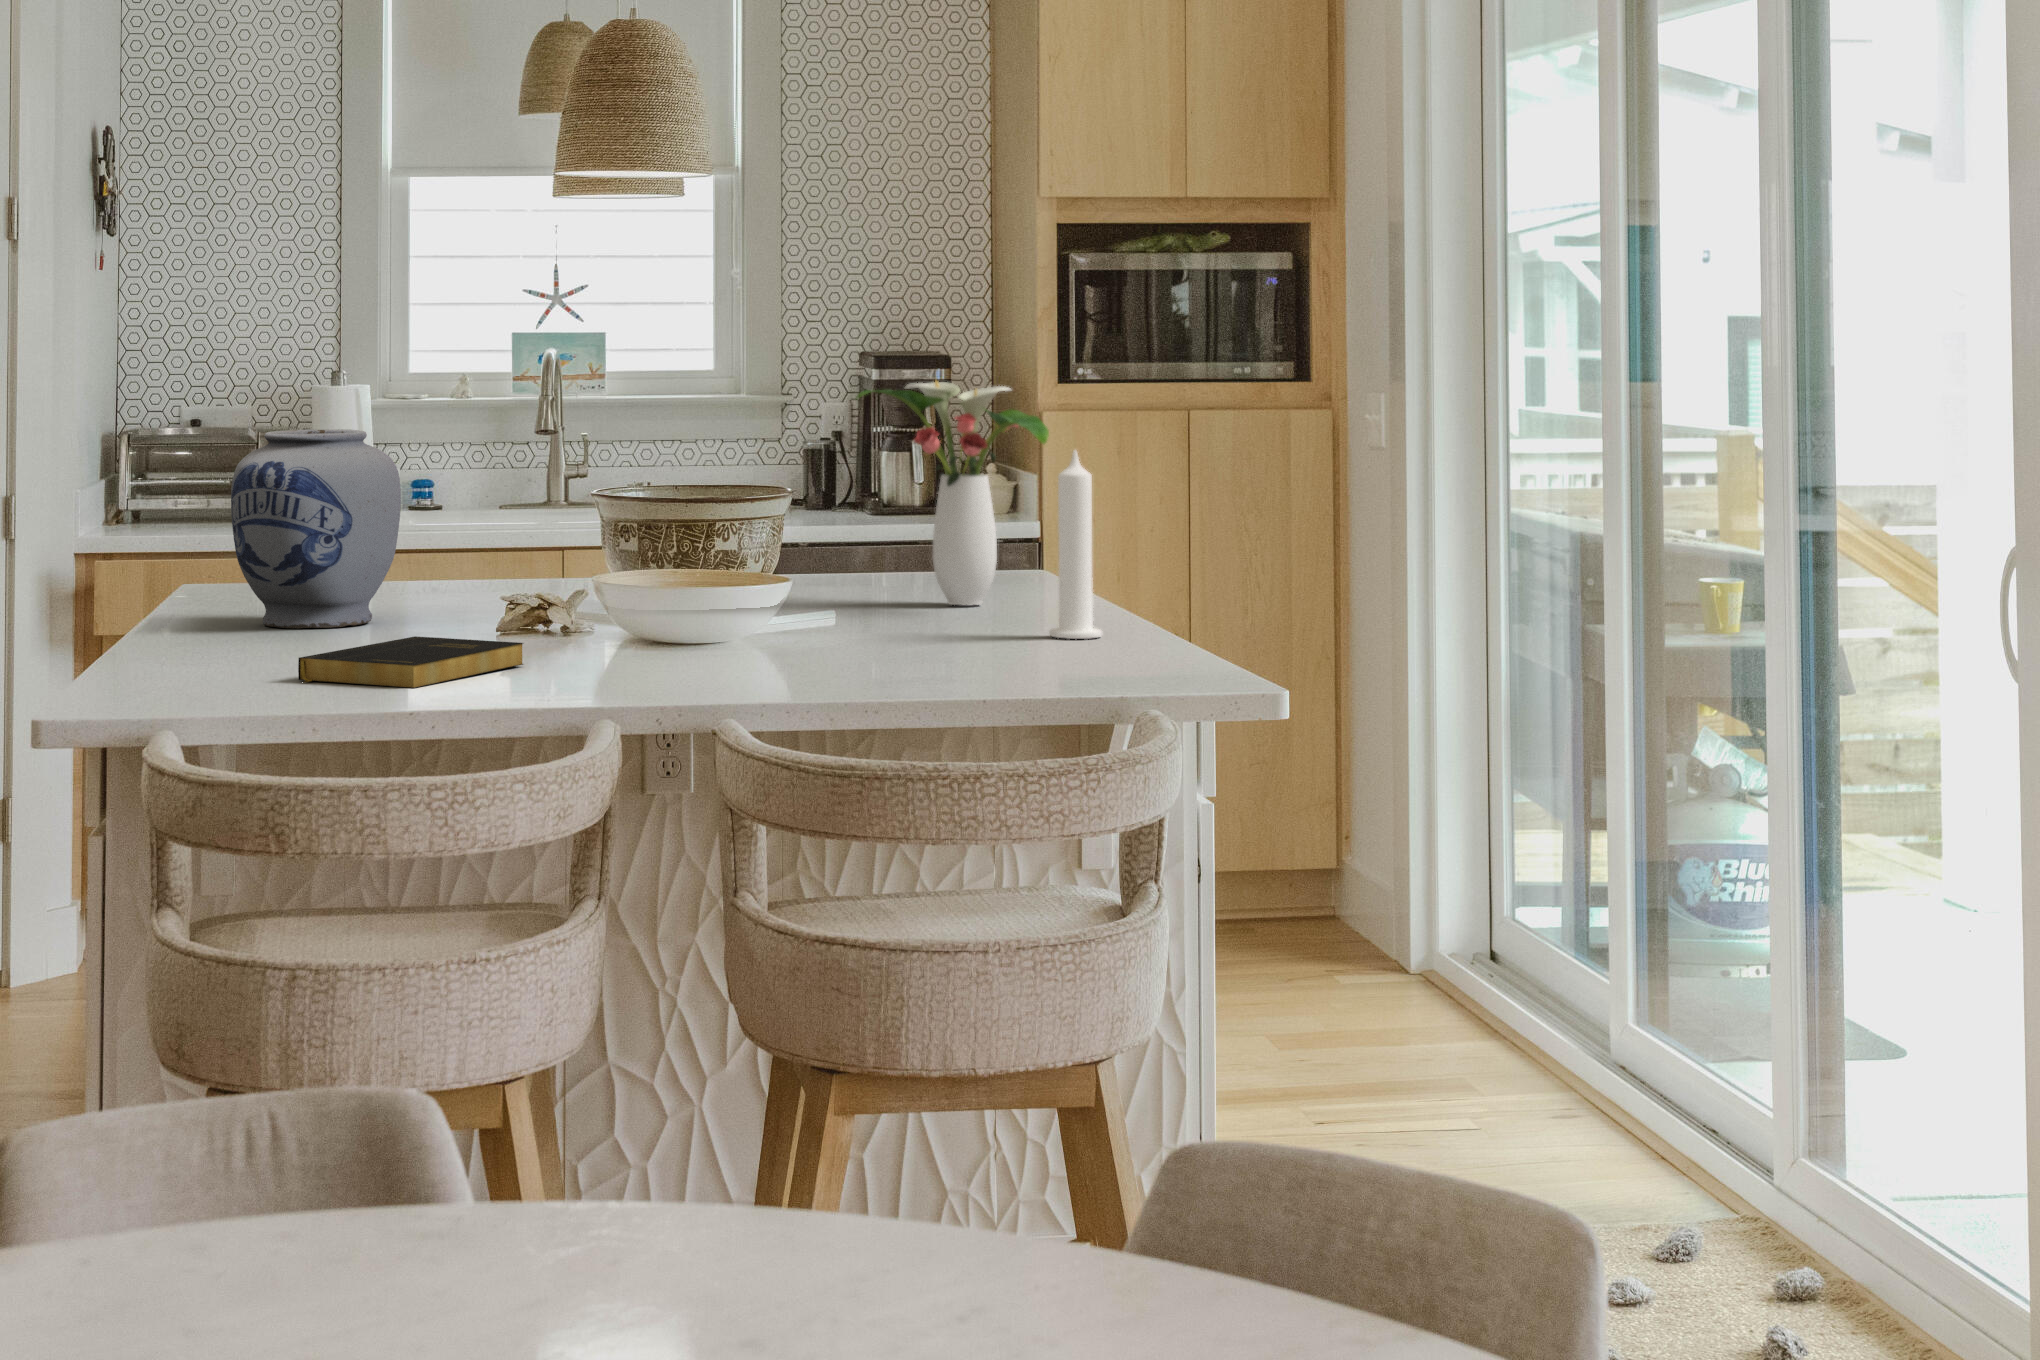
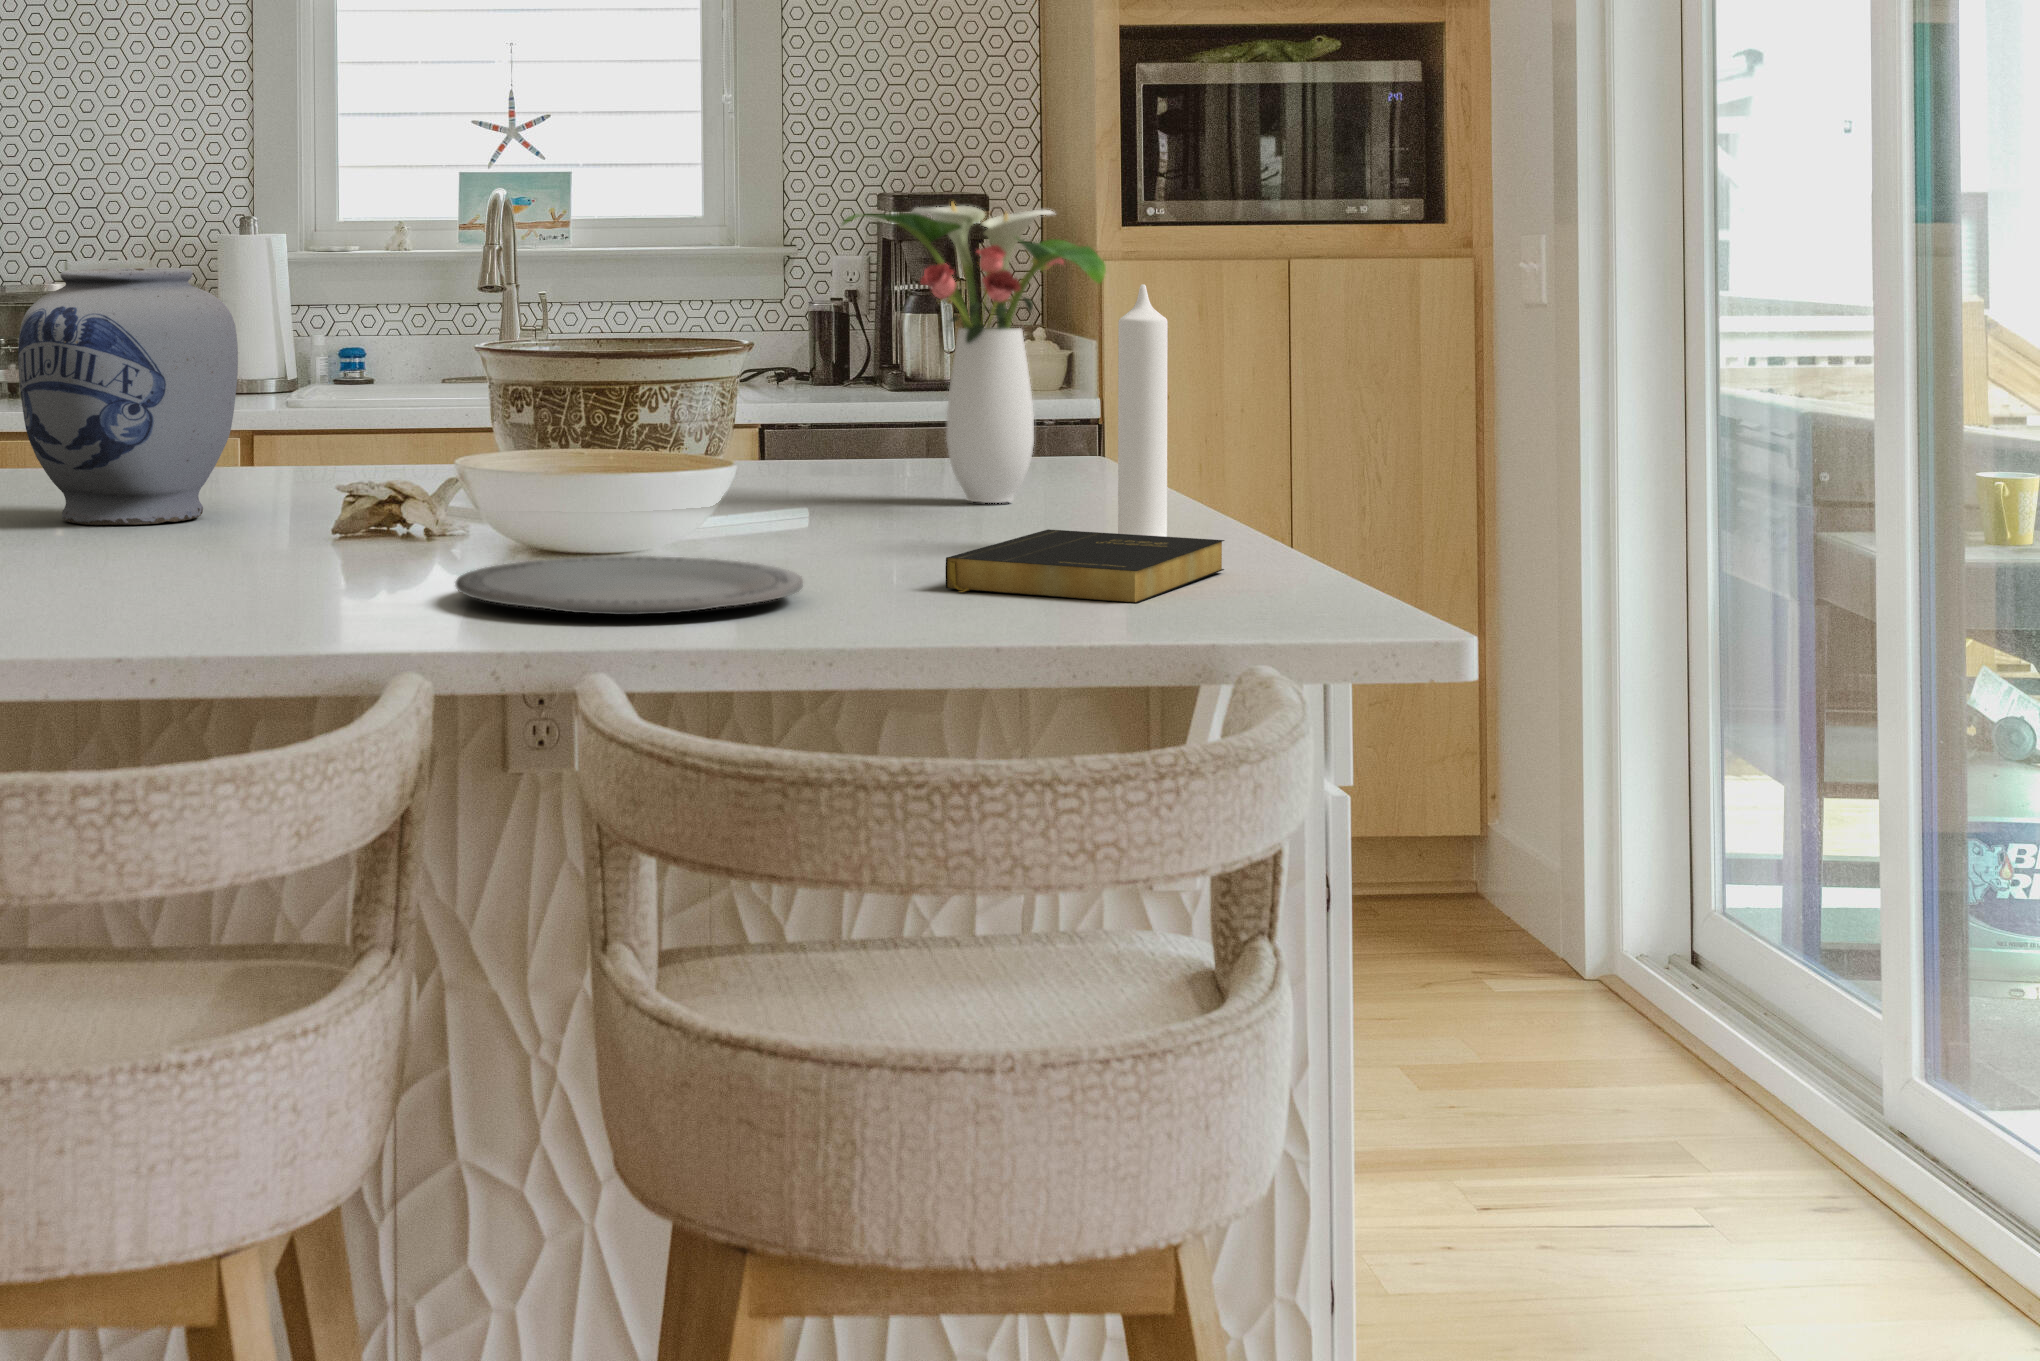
book: present [298,636,523,688] -> present [945,529,1224,603]
plate: none [610,645,850,681] -> present [455,556,803,615]

